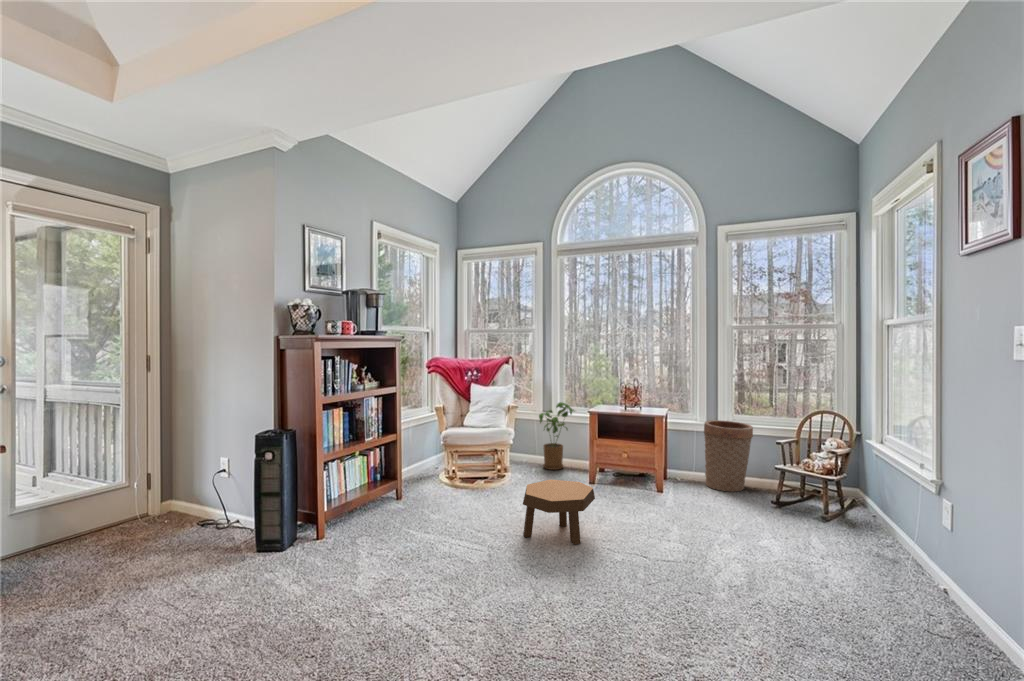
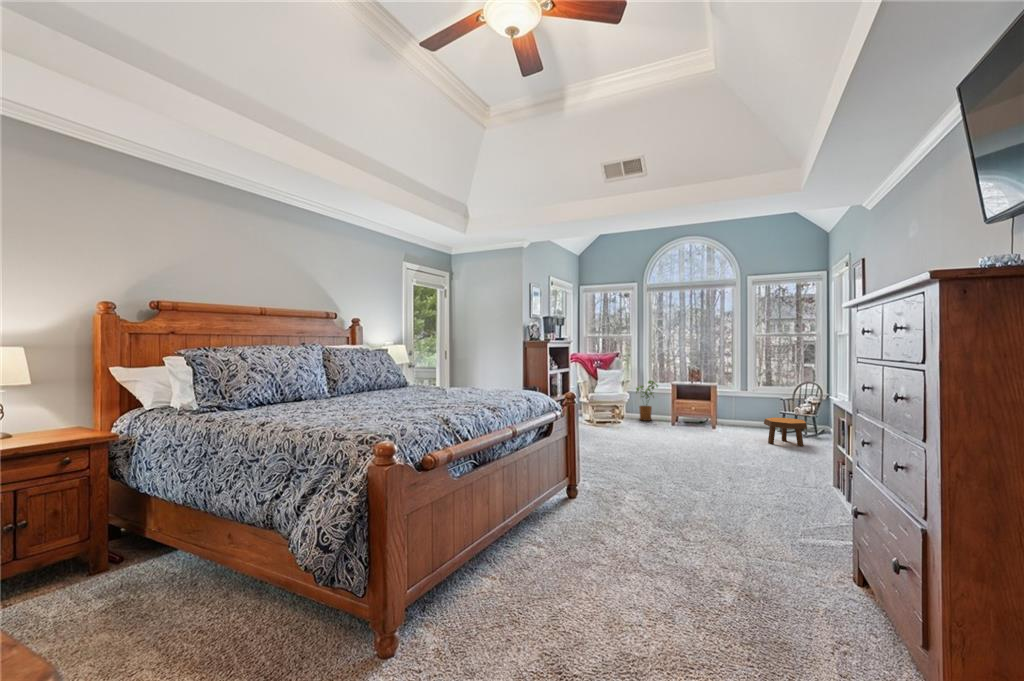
basket: present [704,420,753,491] -> none [739,390,768,429]
footstool: present [523,480,595,545] -> present [764,417,807,446]

